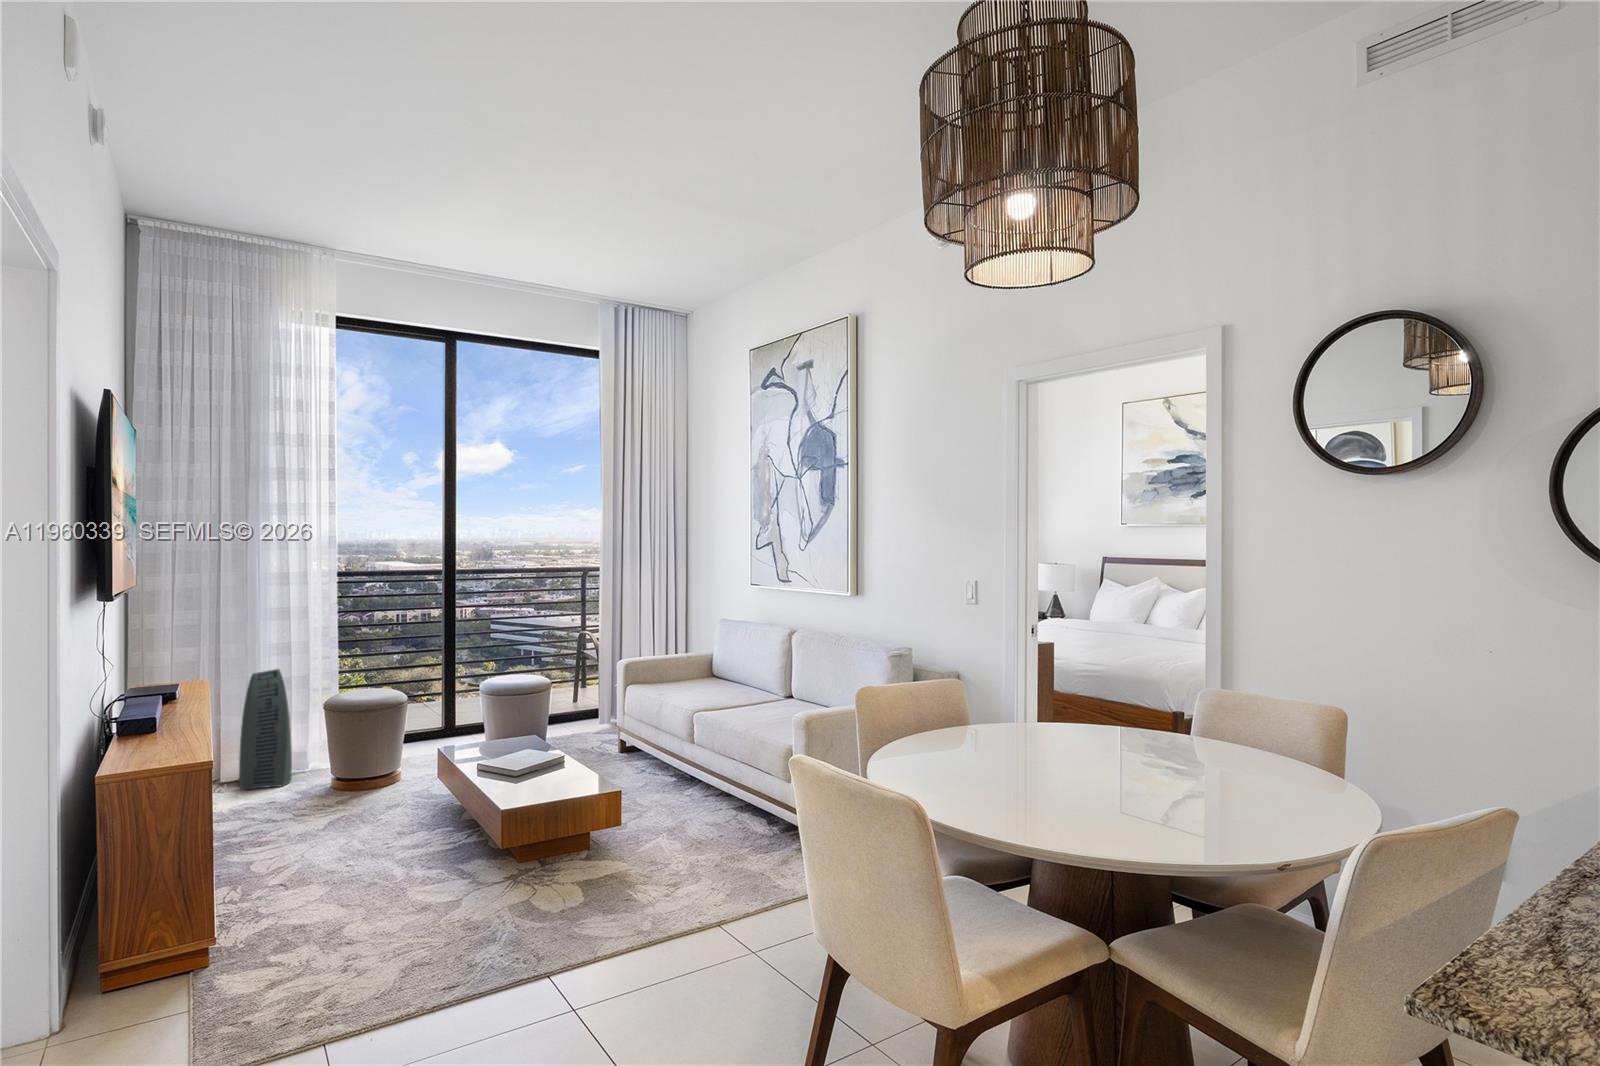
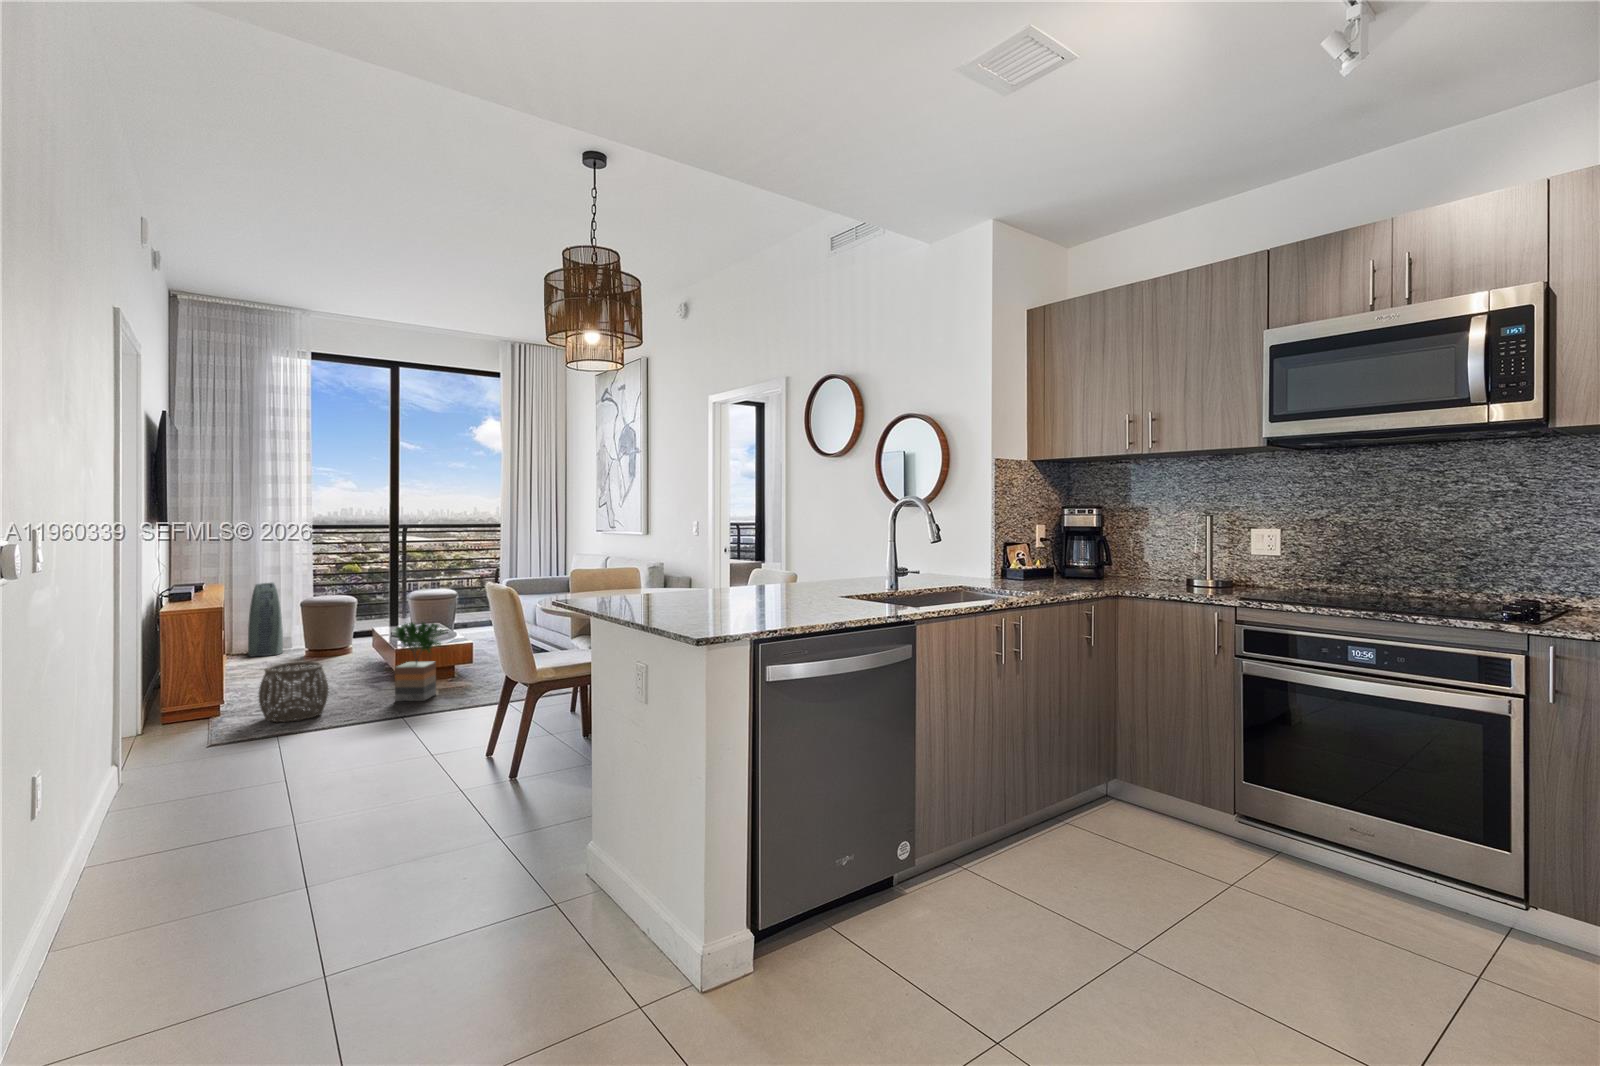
potted tree: none [505,770,599,923] -> present [394,622,444,701]
woven basket: none [277,862,407,999] -> present [259,662,329,722]

